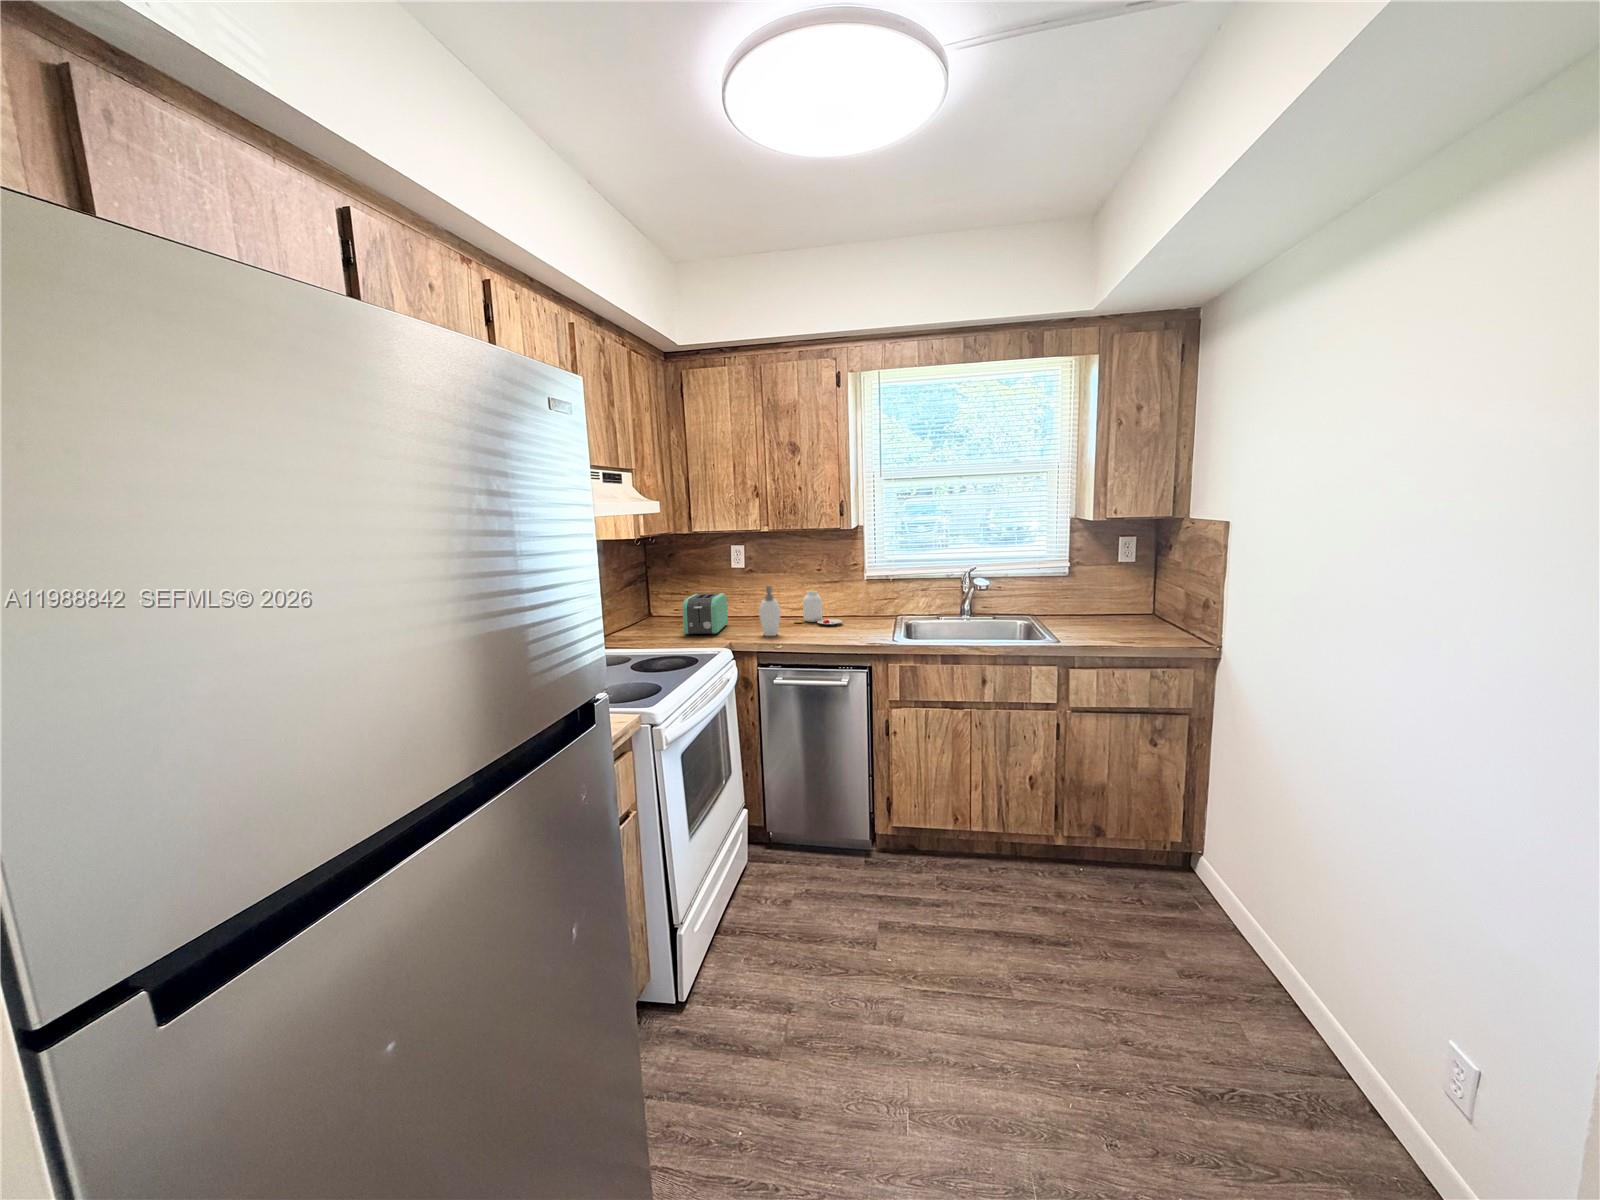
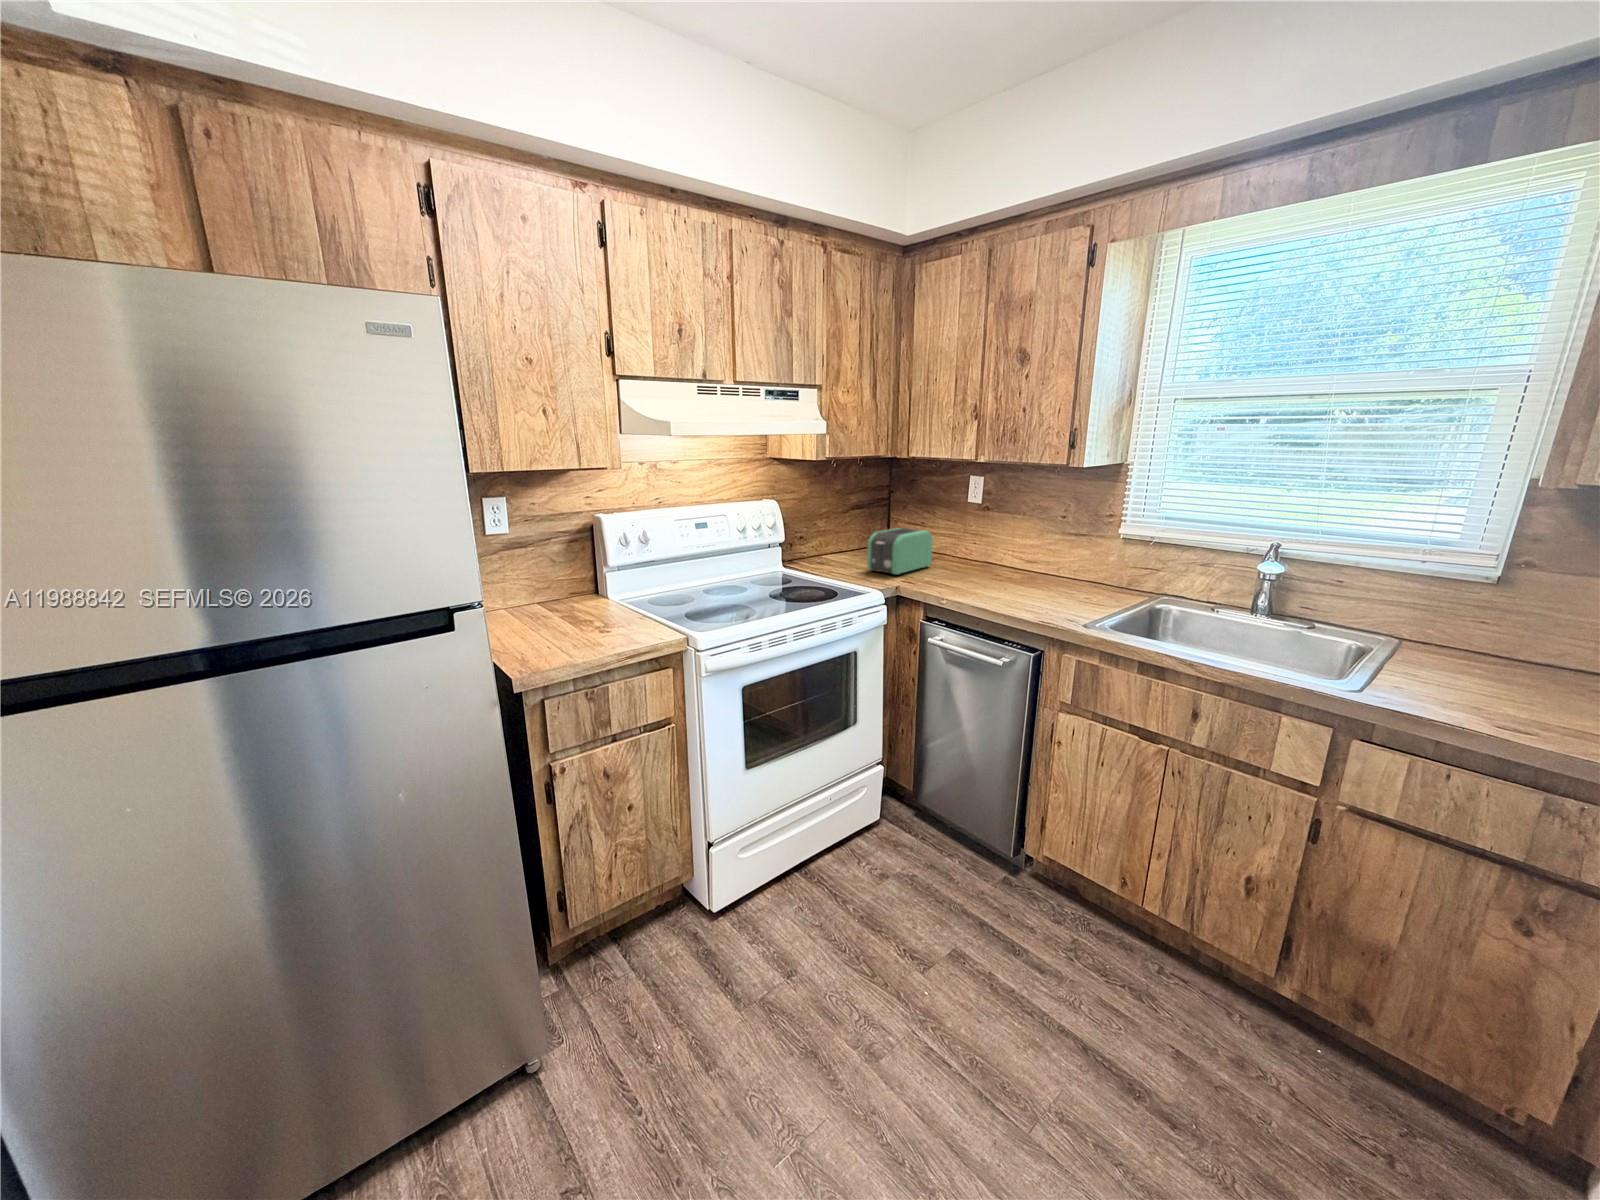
soap dispenser: present [759,586,781,636] -> none [940,528,966,588]
jar: present [794,591,842,625] -> none [1005,541,1062,588]

